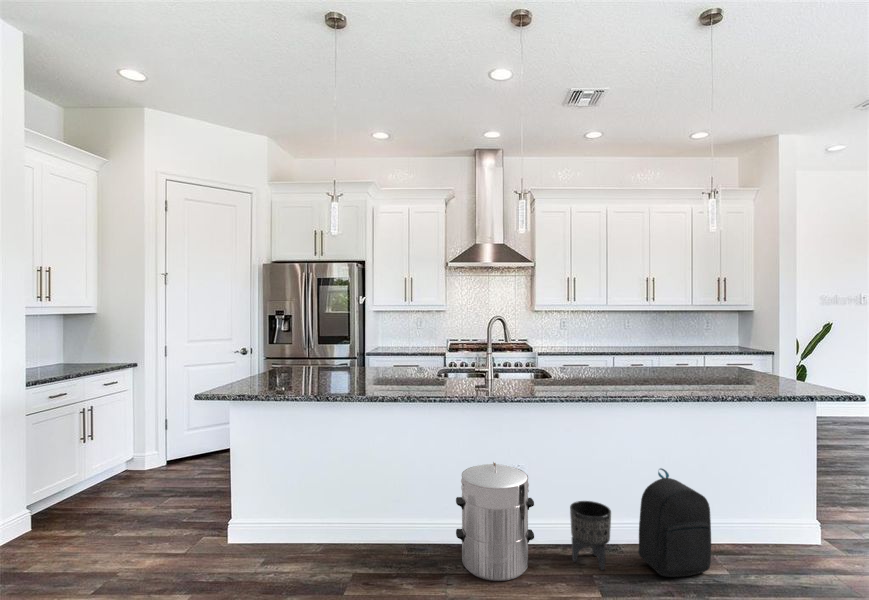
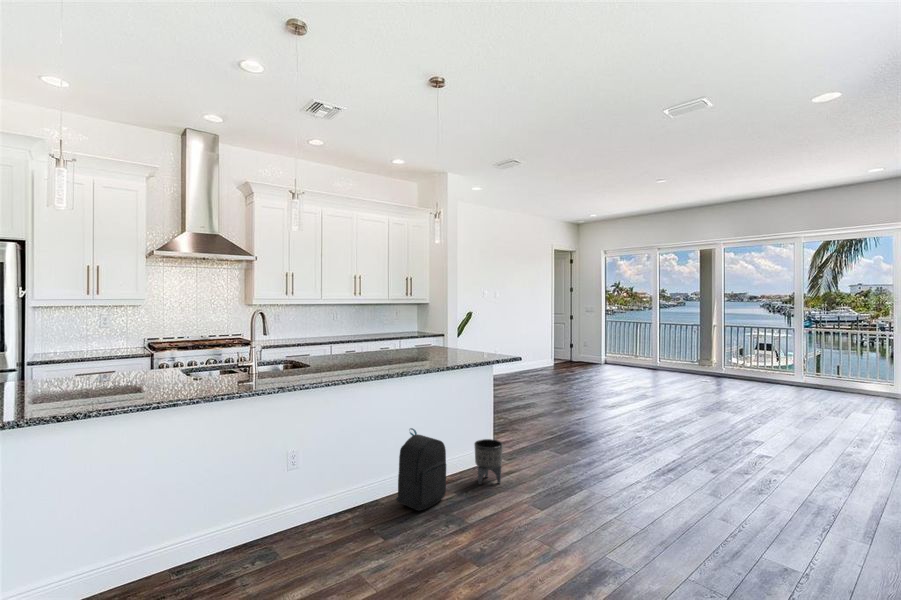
waste bin: present [456,462,534,581] -> none [241,451,320,567]
planter: present [570,501,611,570] -> present [474,439,503,484]

